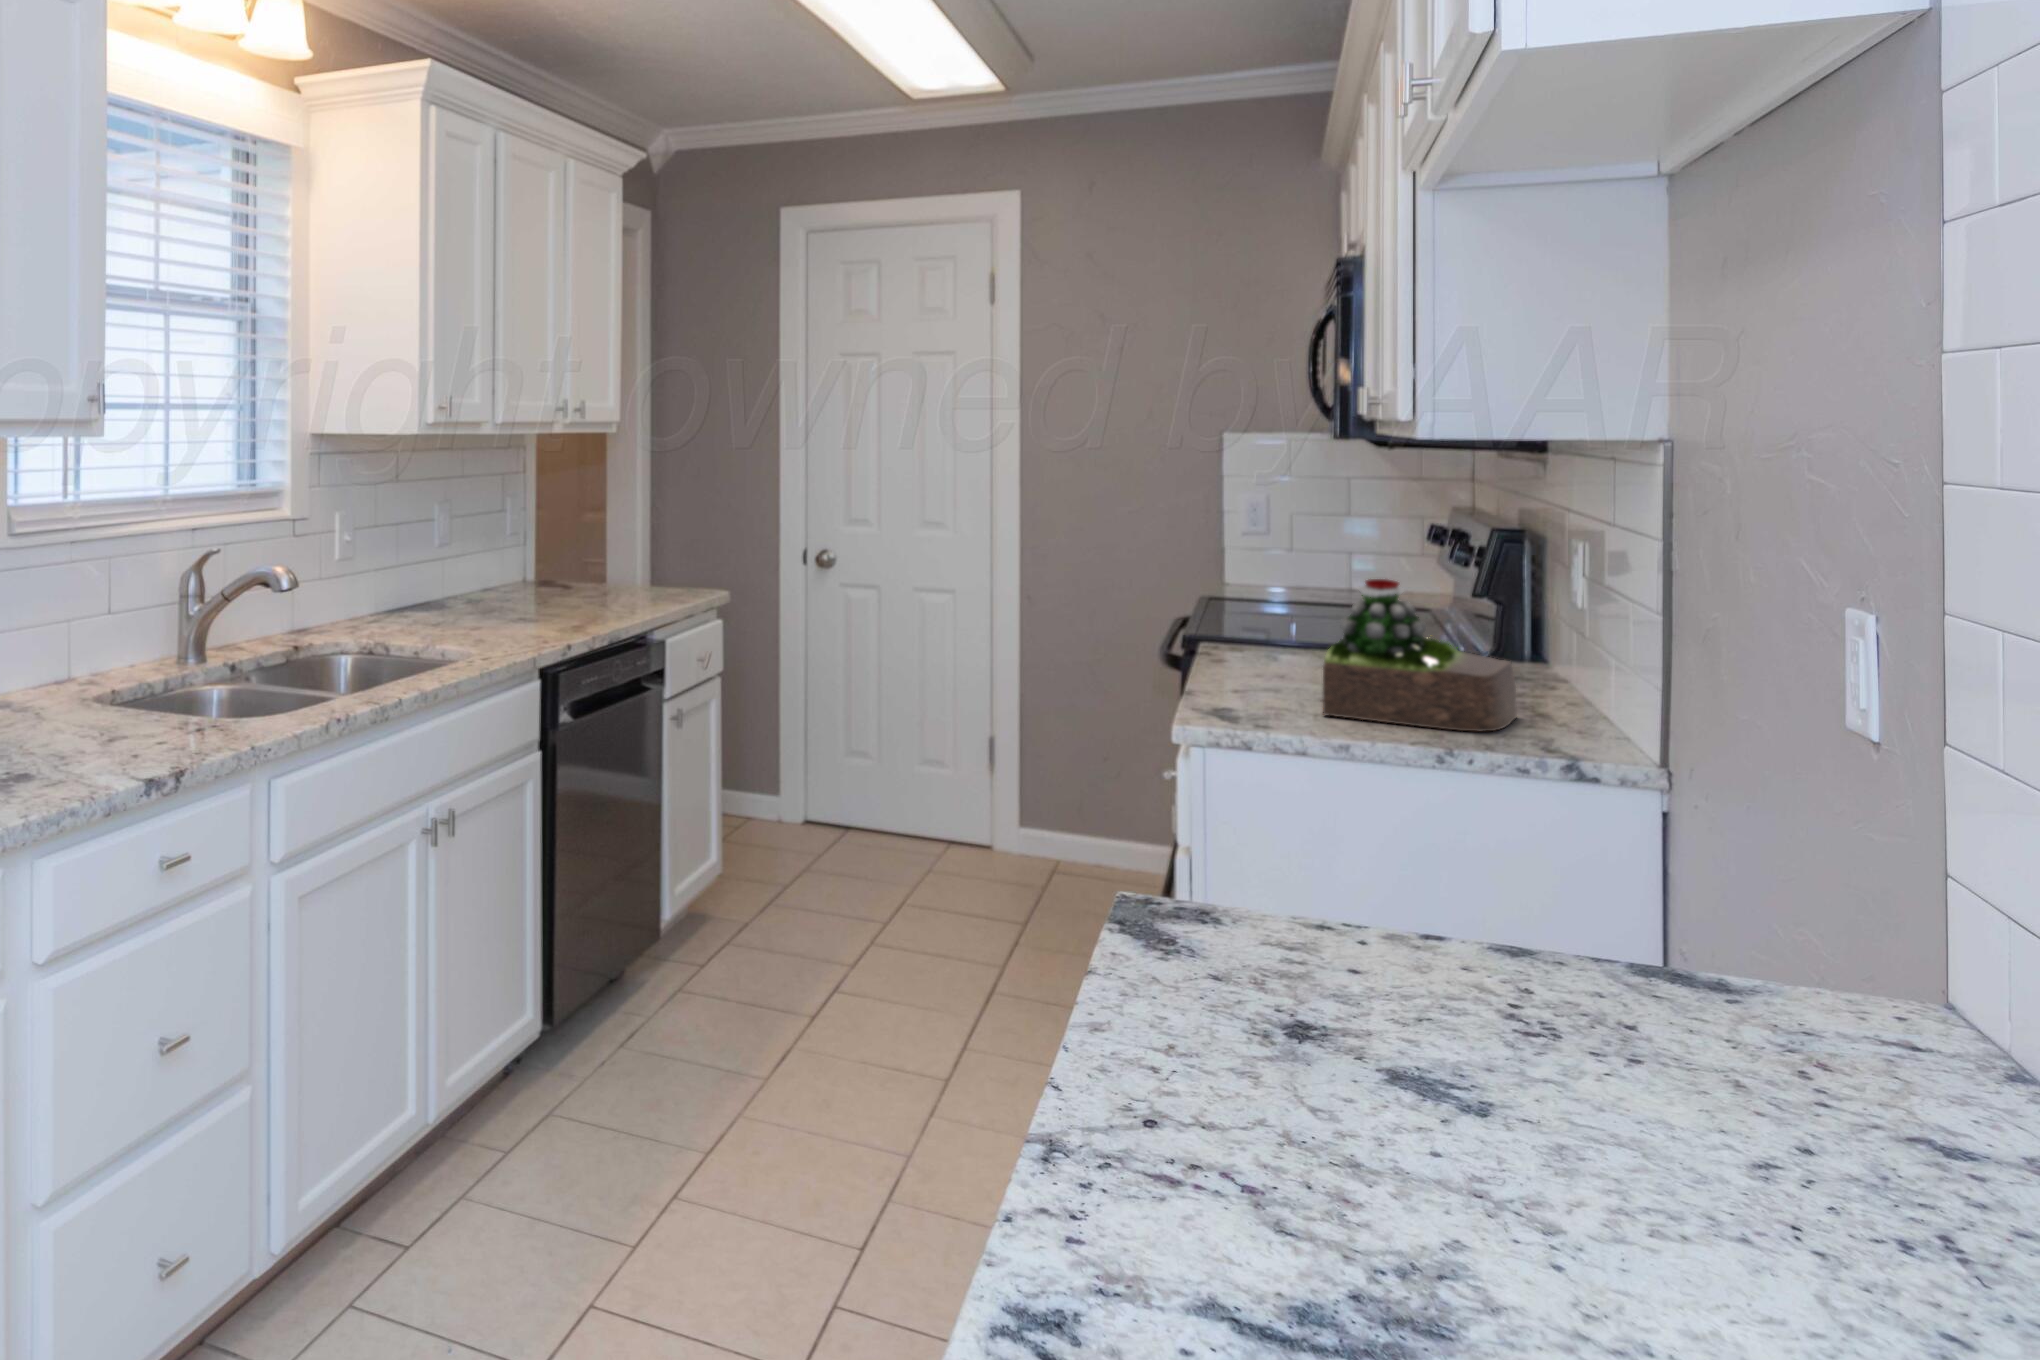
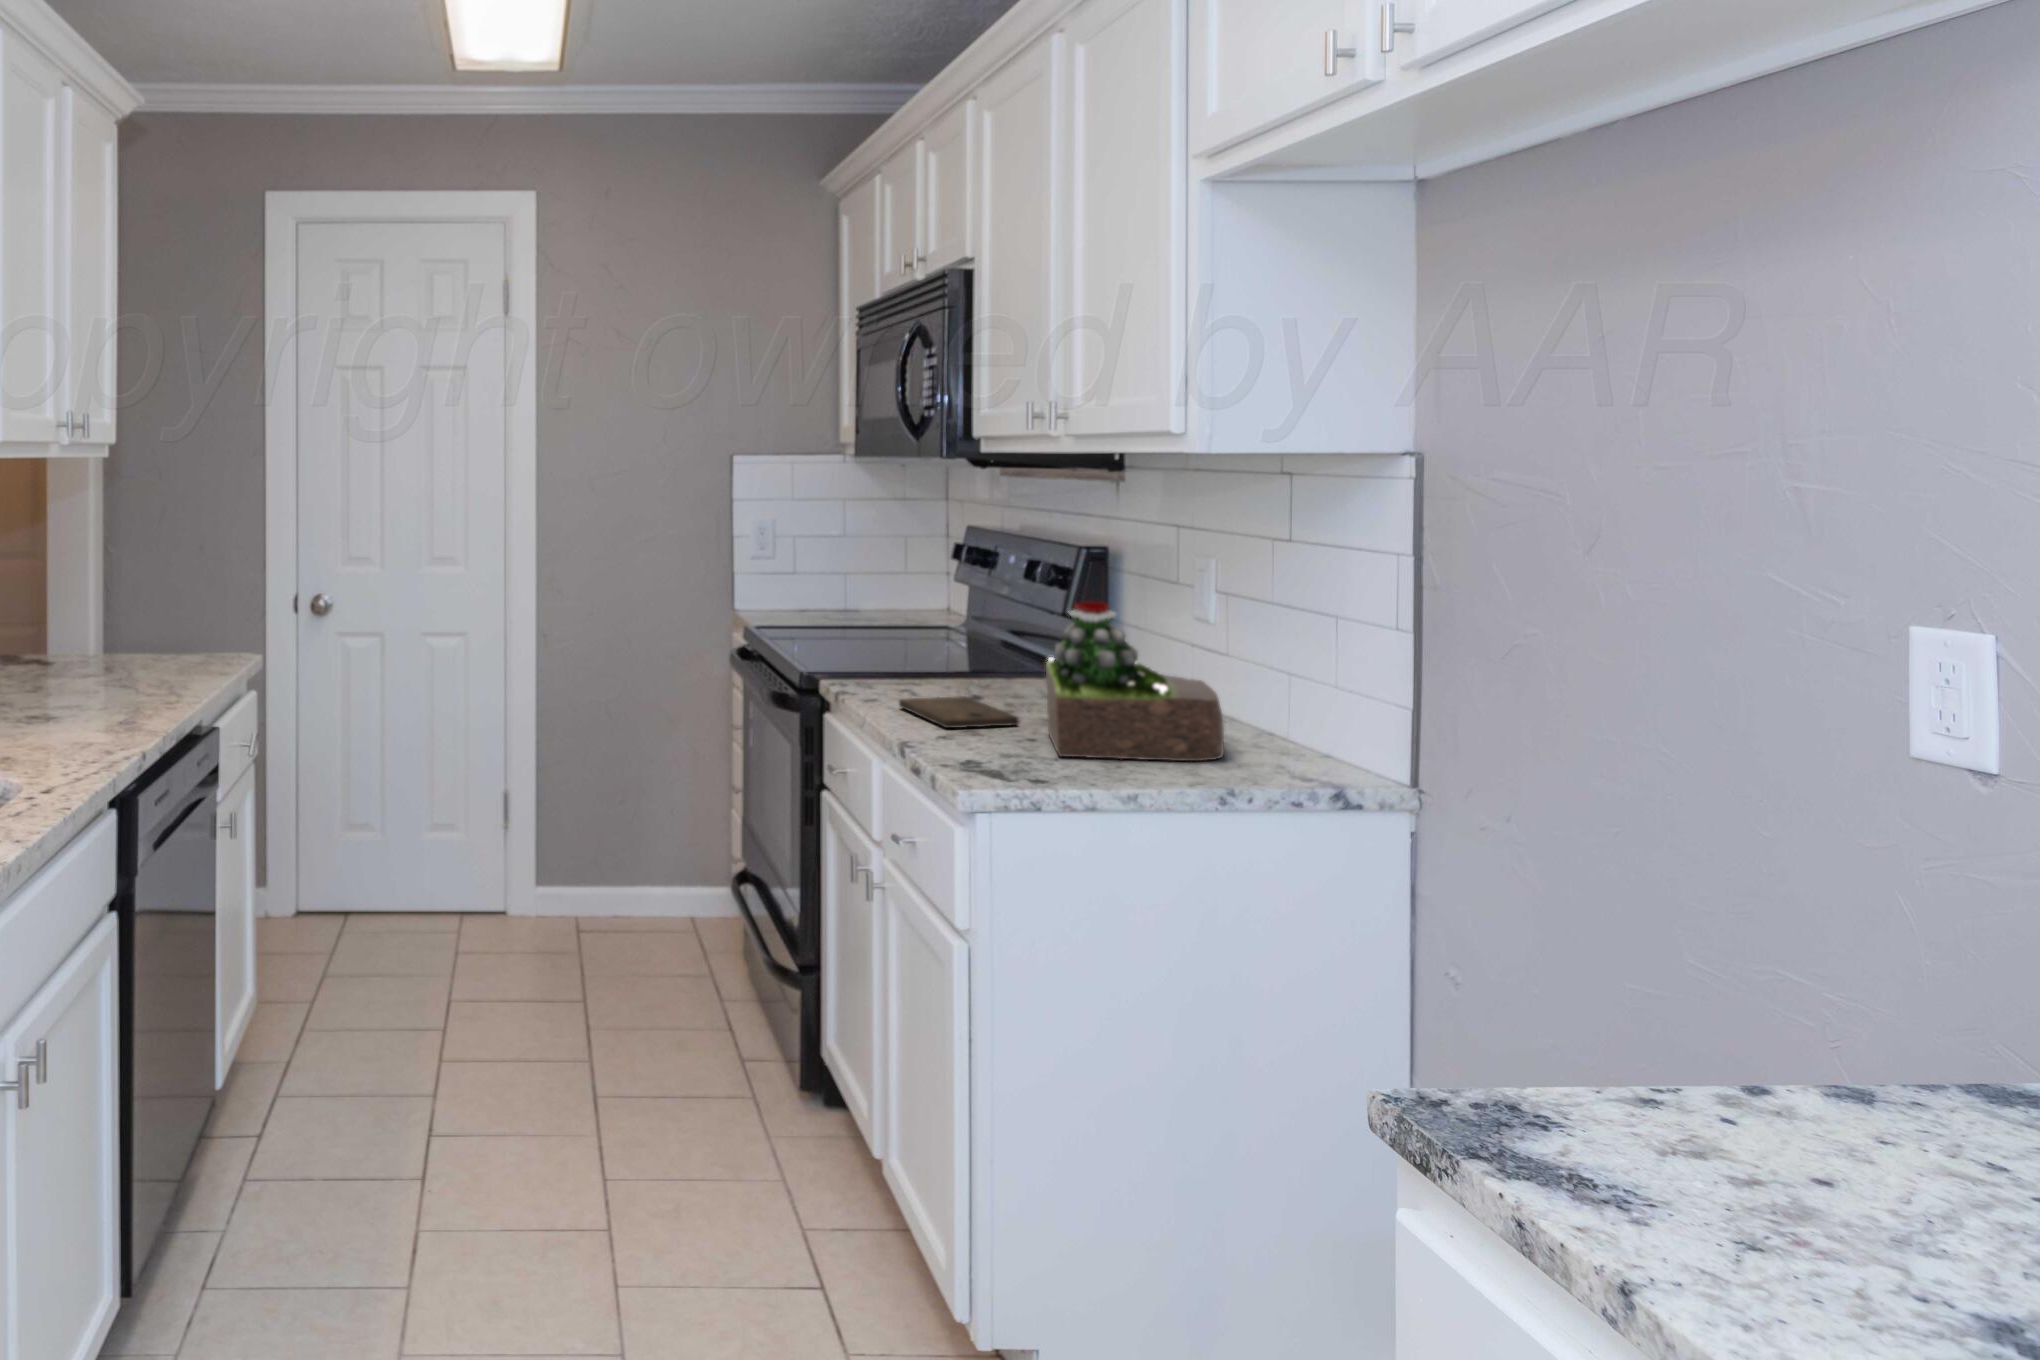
cutting board: none [1241,663,1334,692] -> present [899,696,1019,728]

